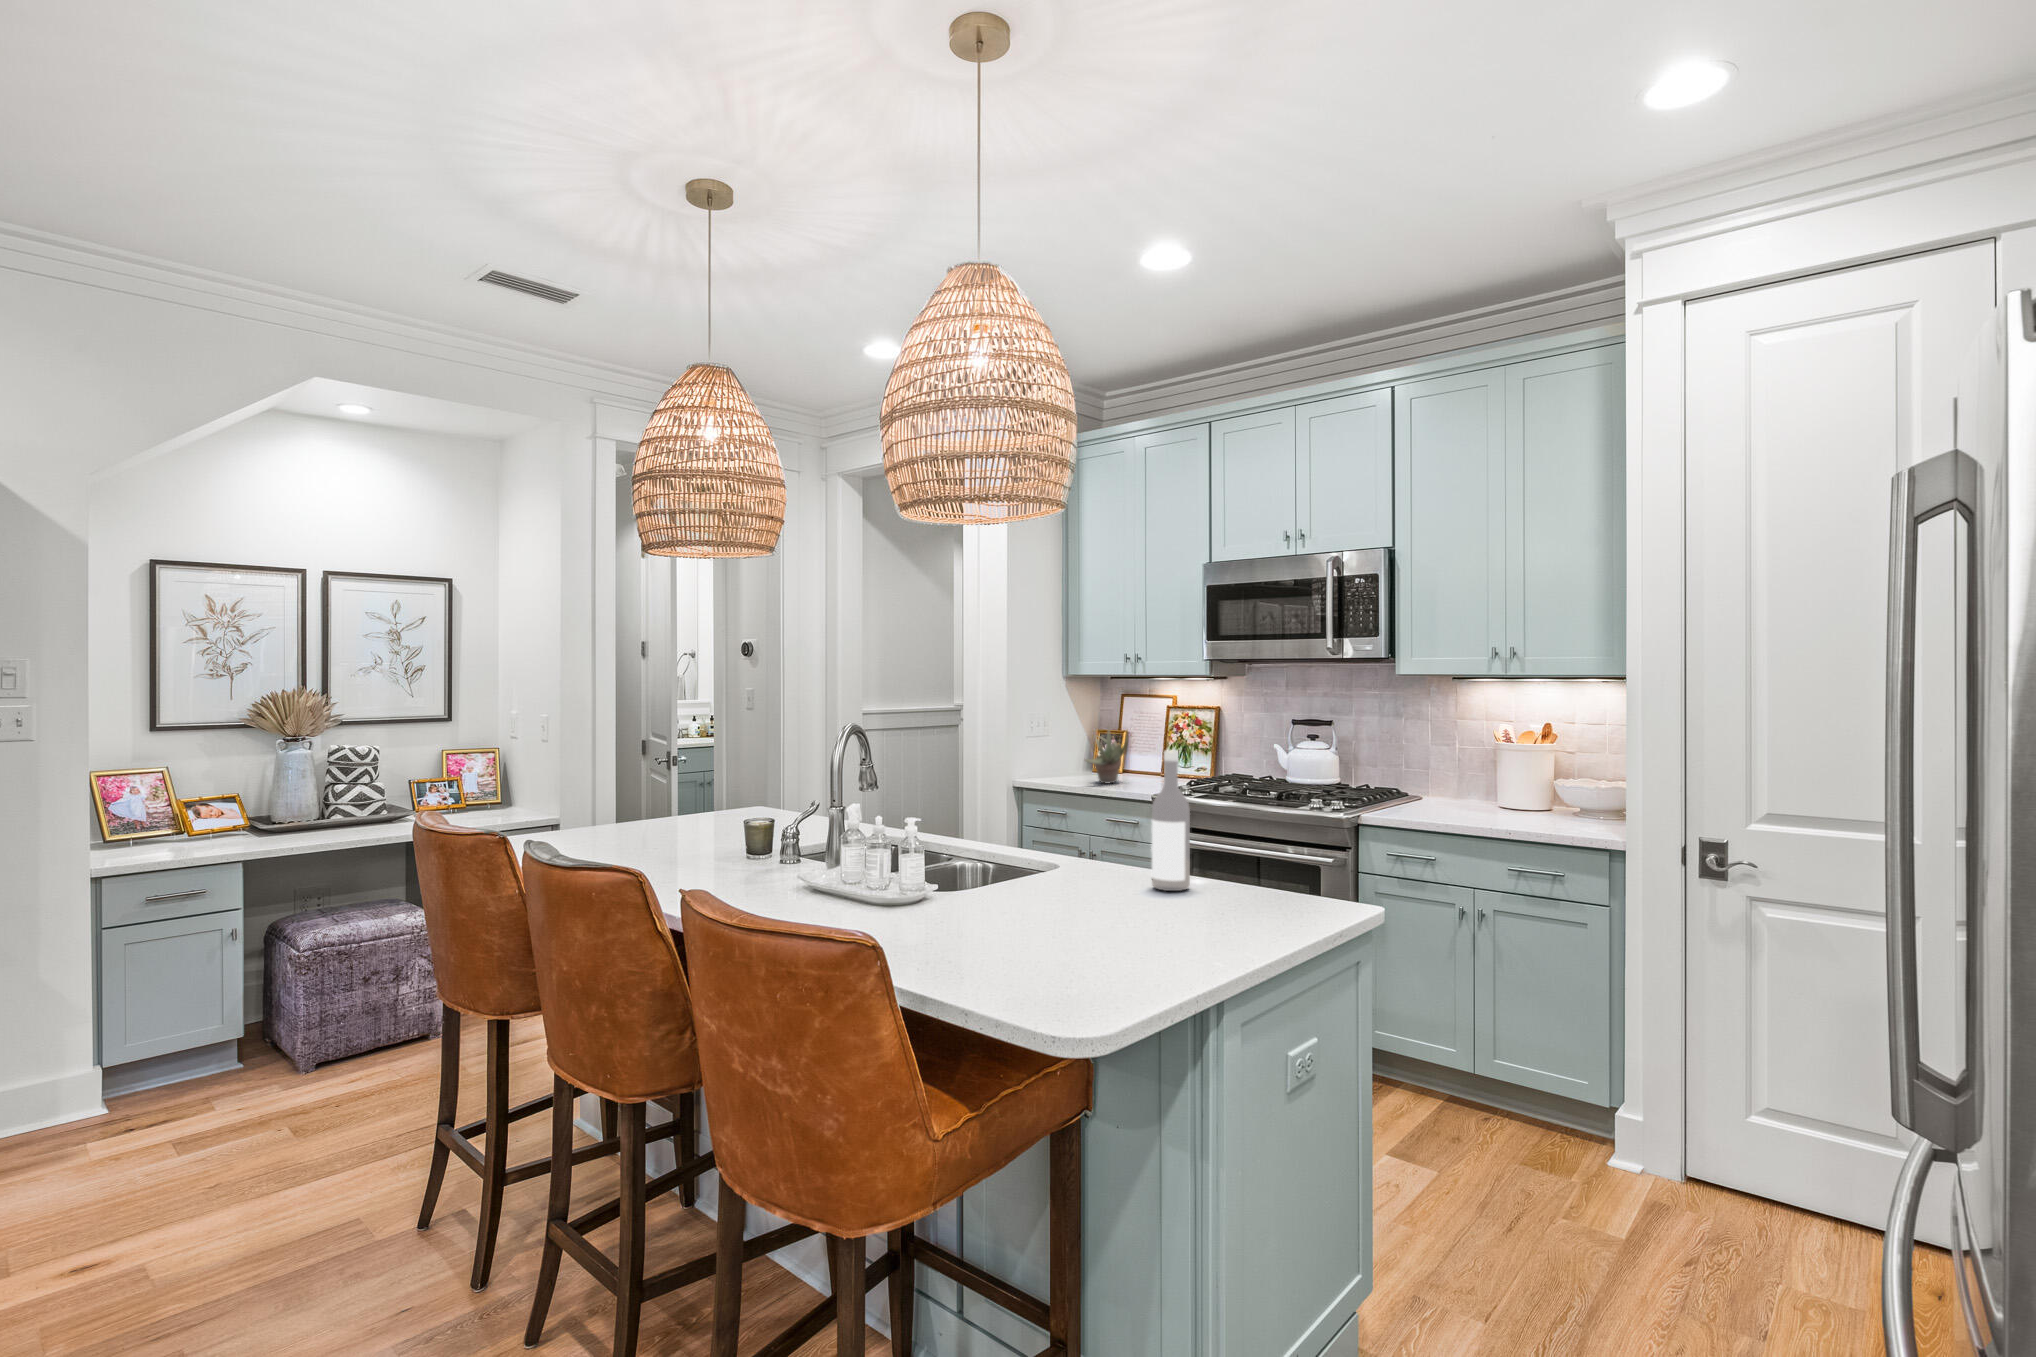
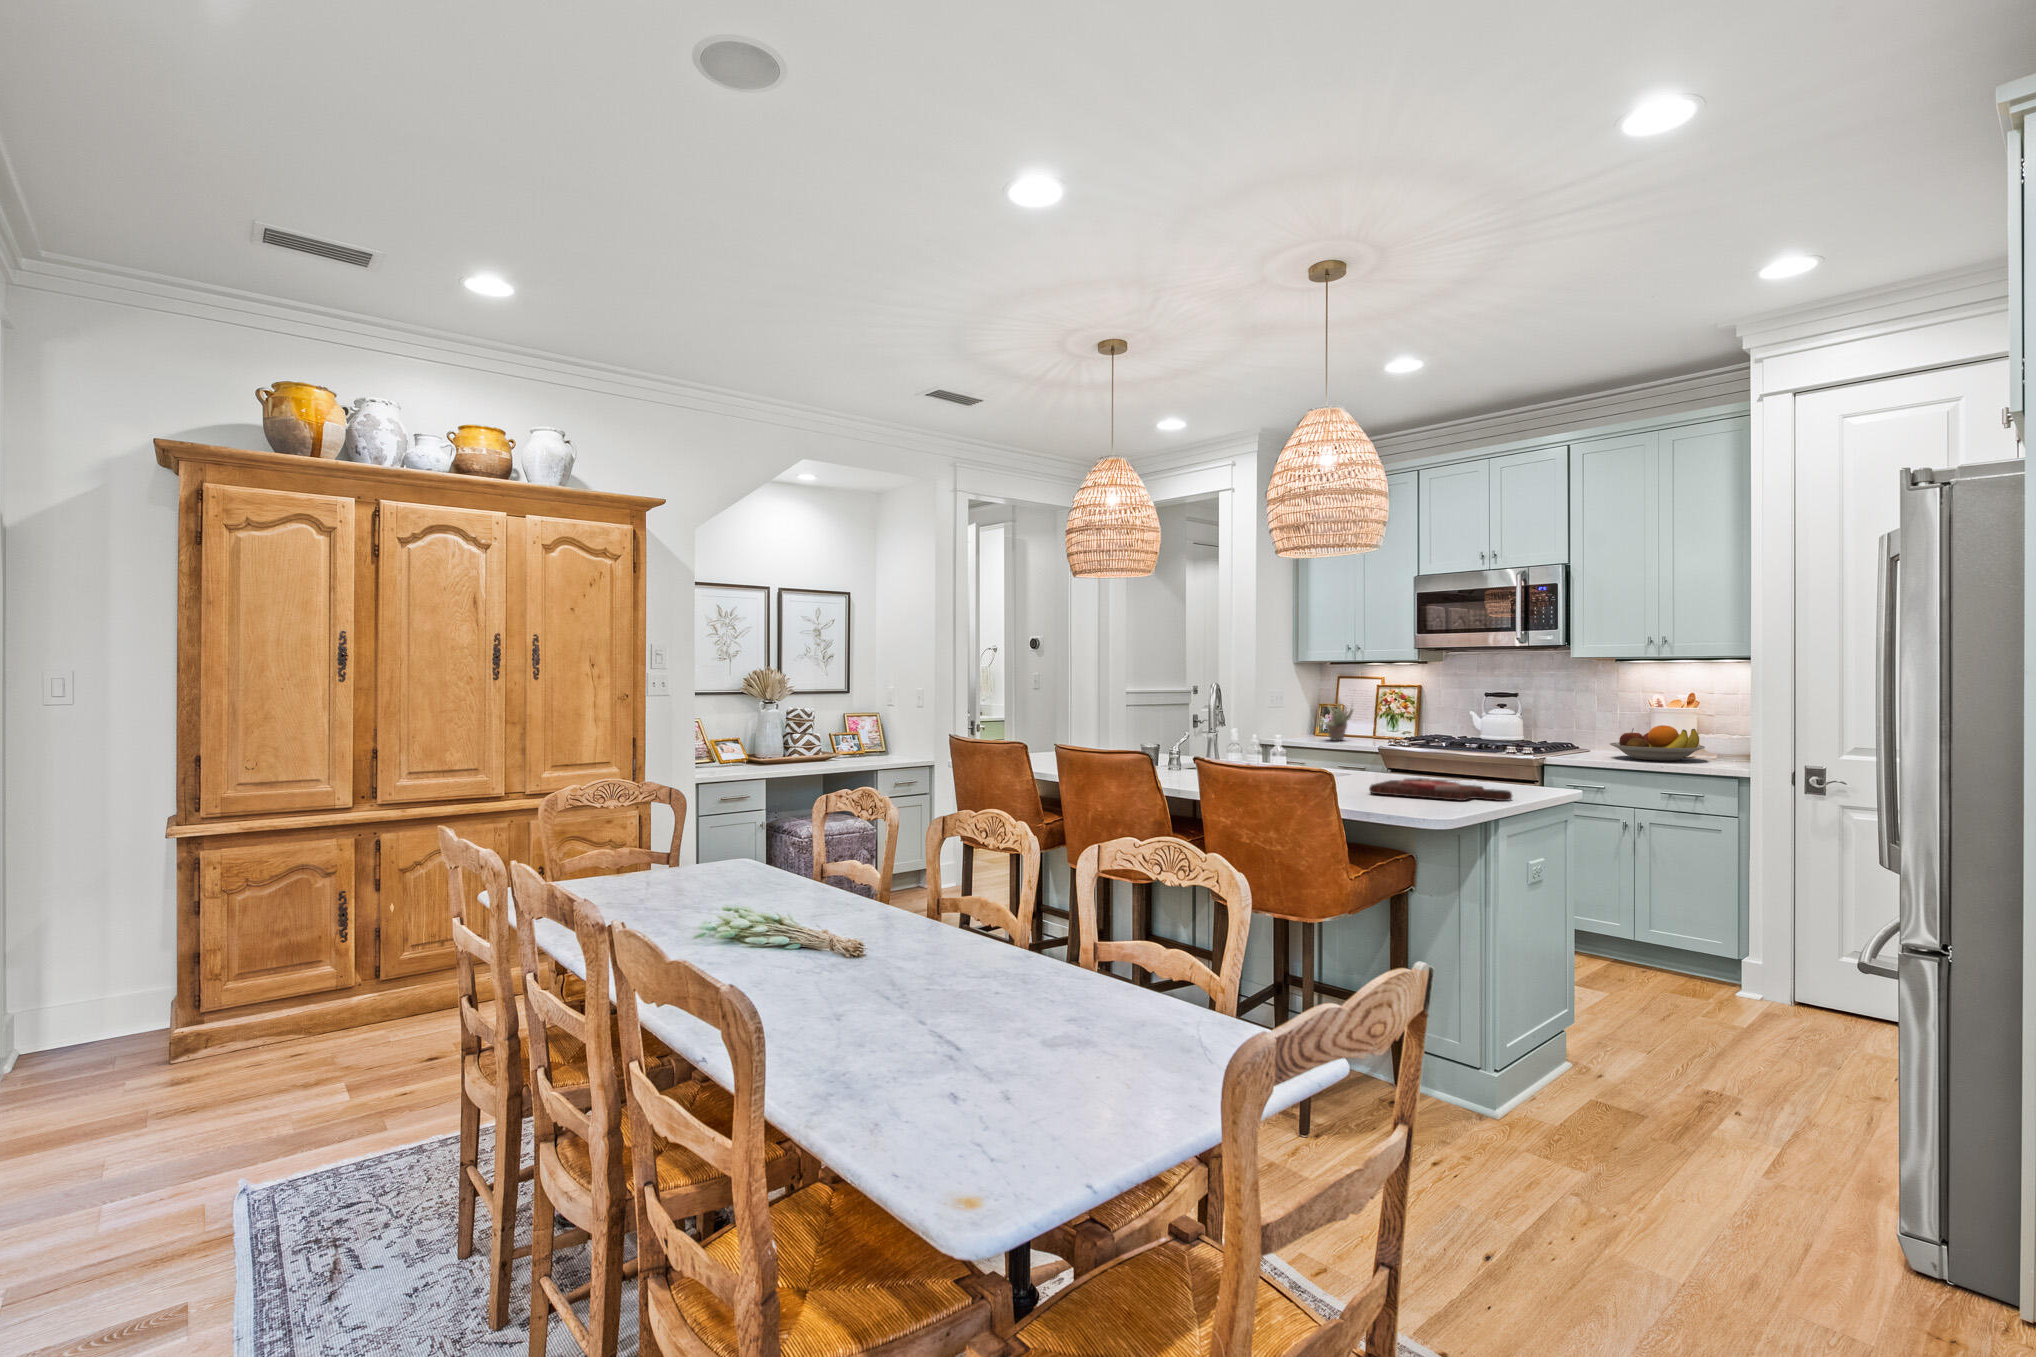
wine bottle: present [1151,751,1190,891] -> none [1426,696,1451,783]
fruit bowl: none [1443,771,1565,821] -> present [1610,725,1705,761]
cutting board: none [1033,895,1258,950] -> present [1369,778,1512,801]

